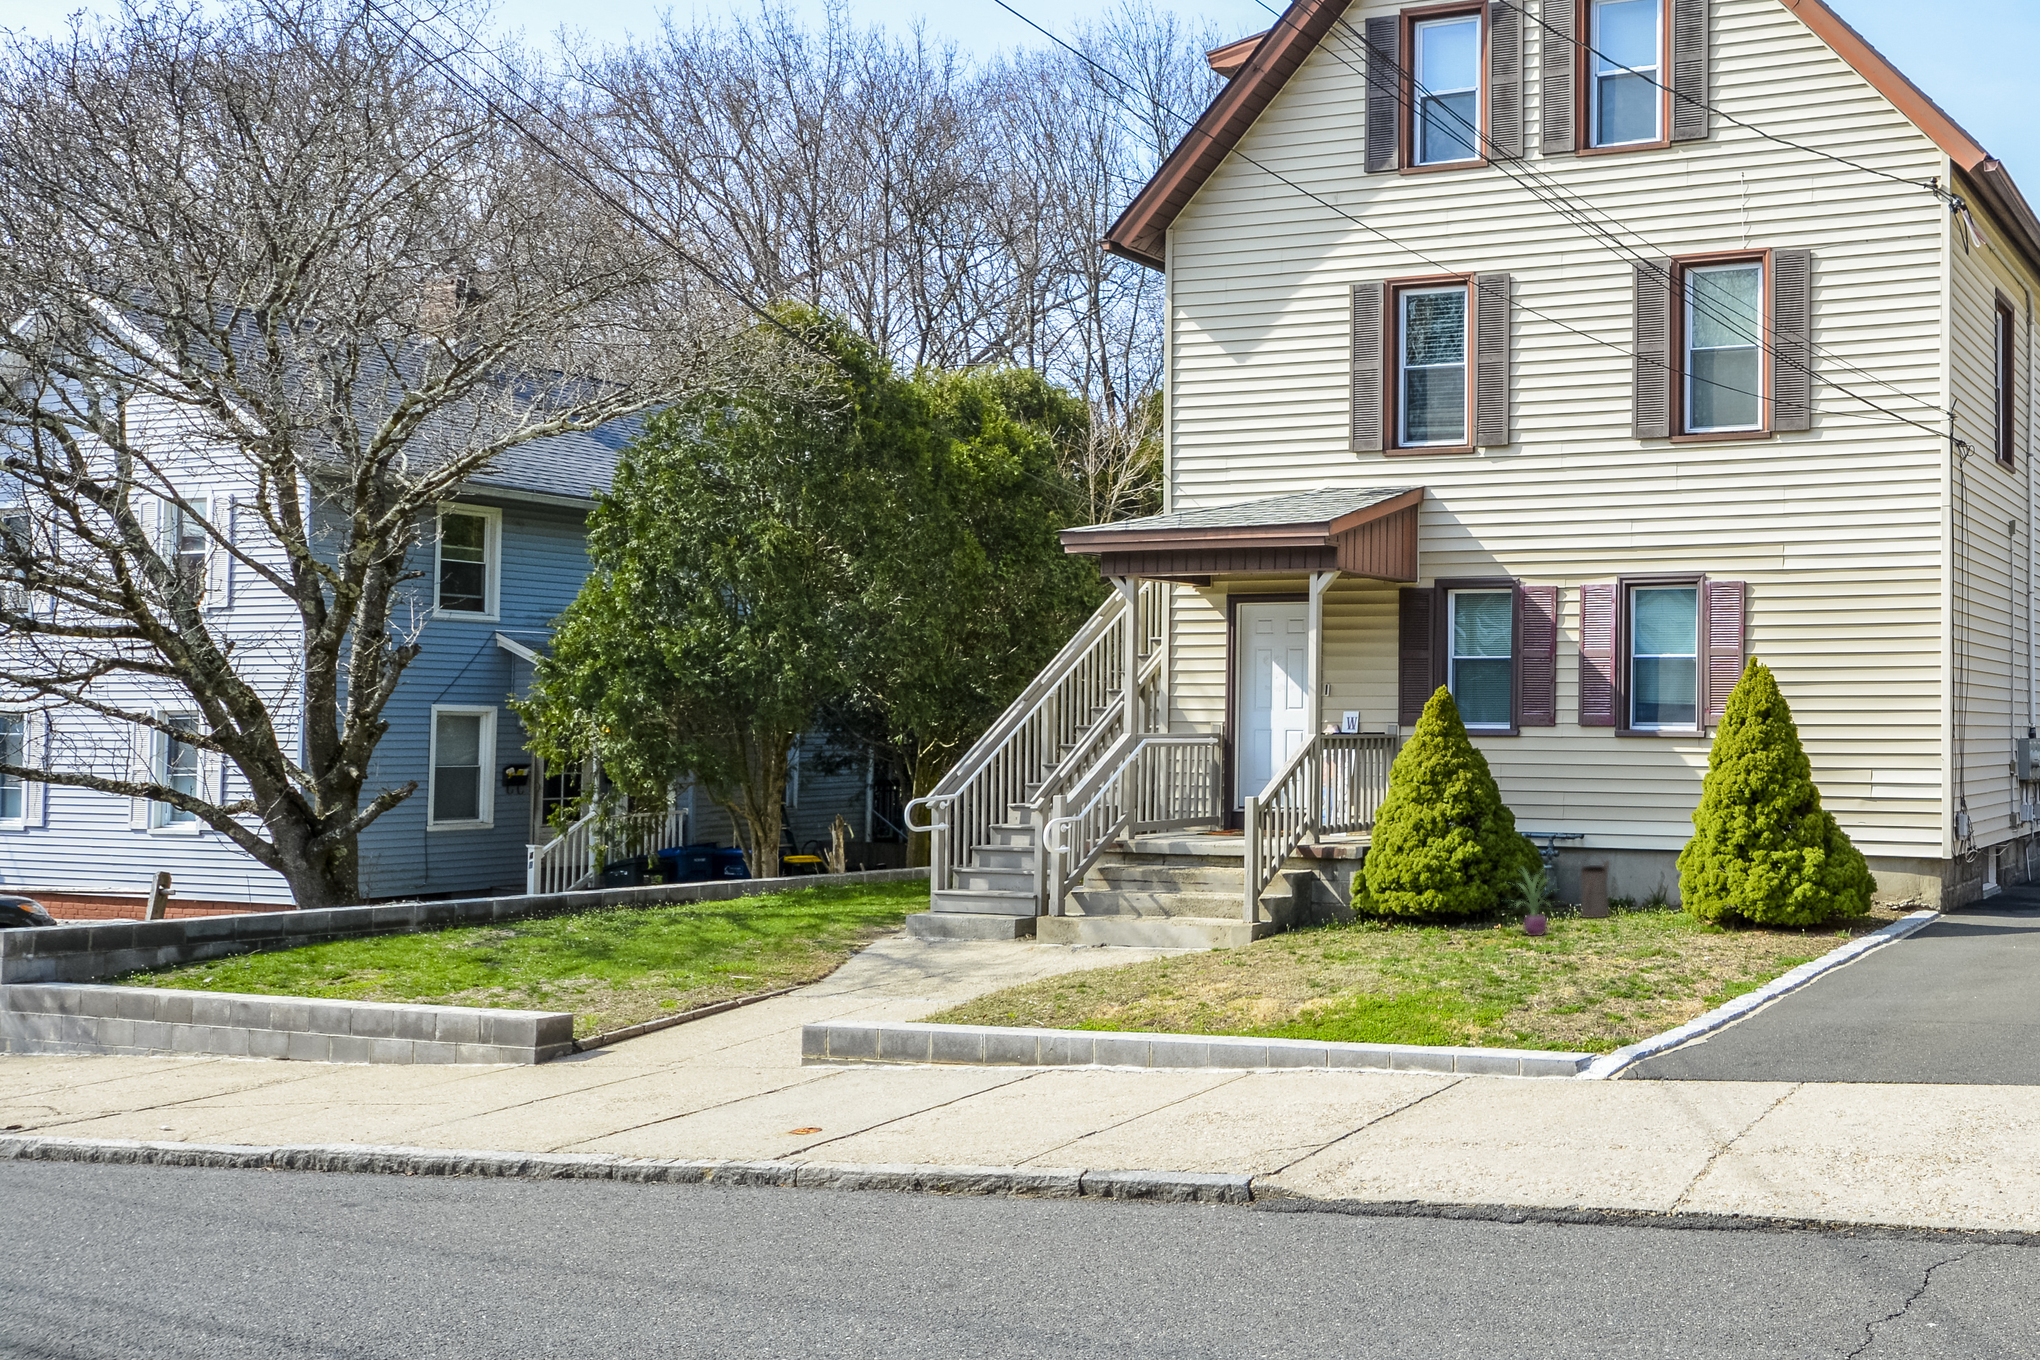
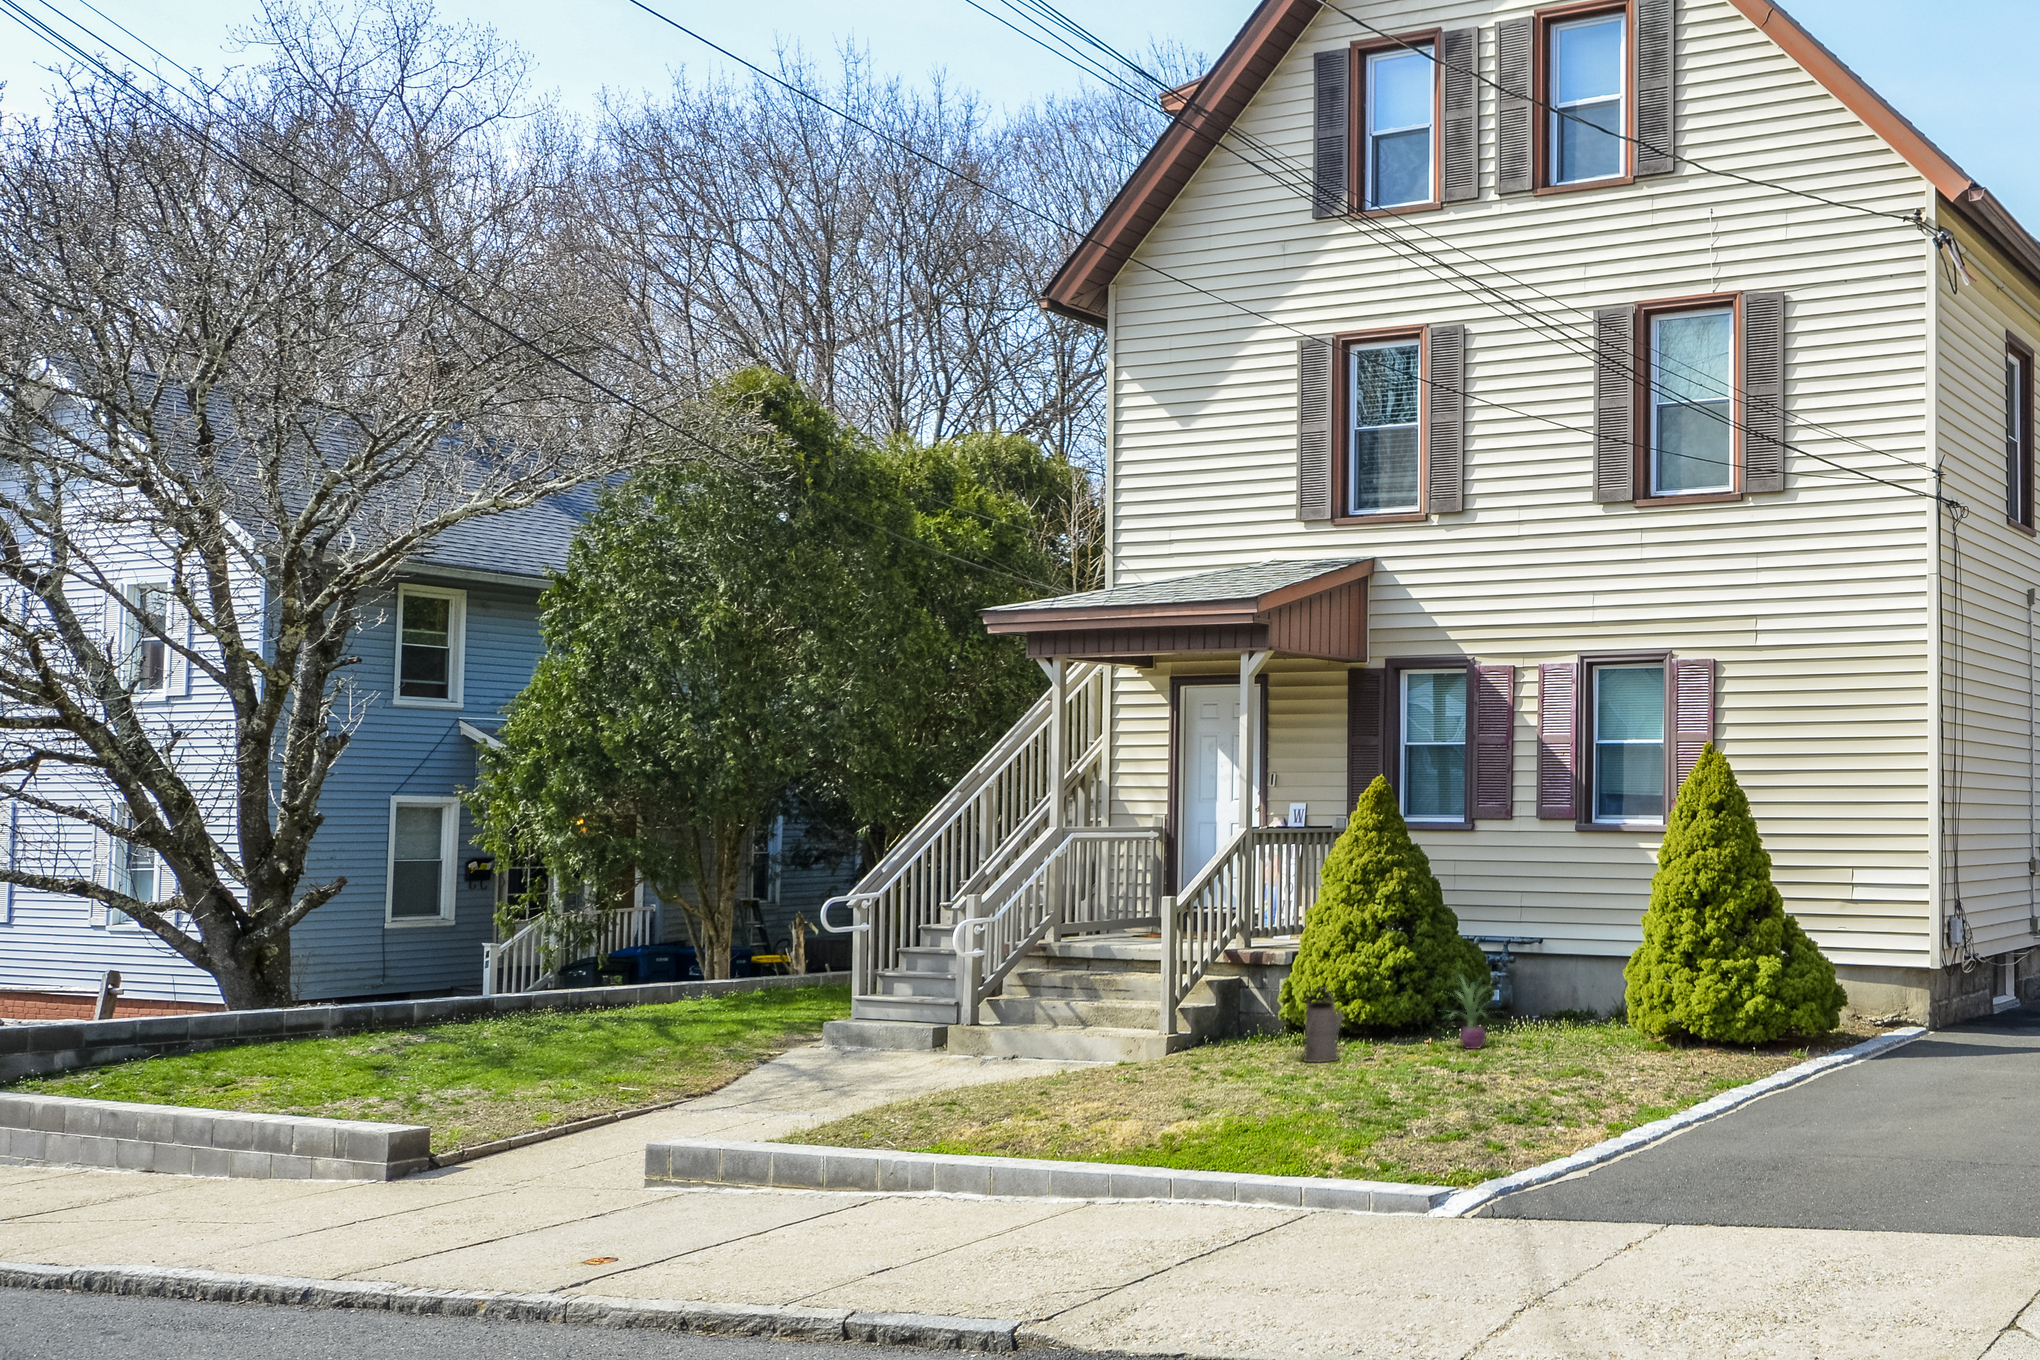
watering can: present [1580,856,1610,918] -> present [1303,987,1343,1063]

